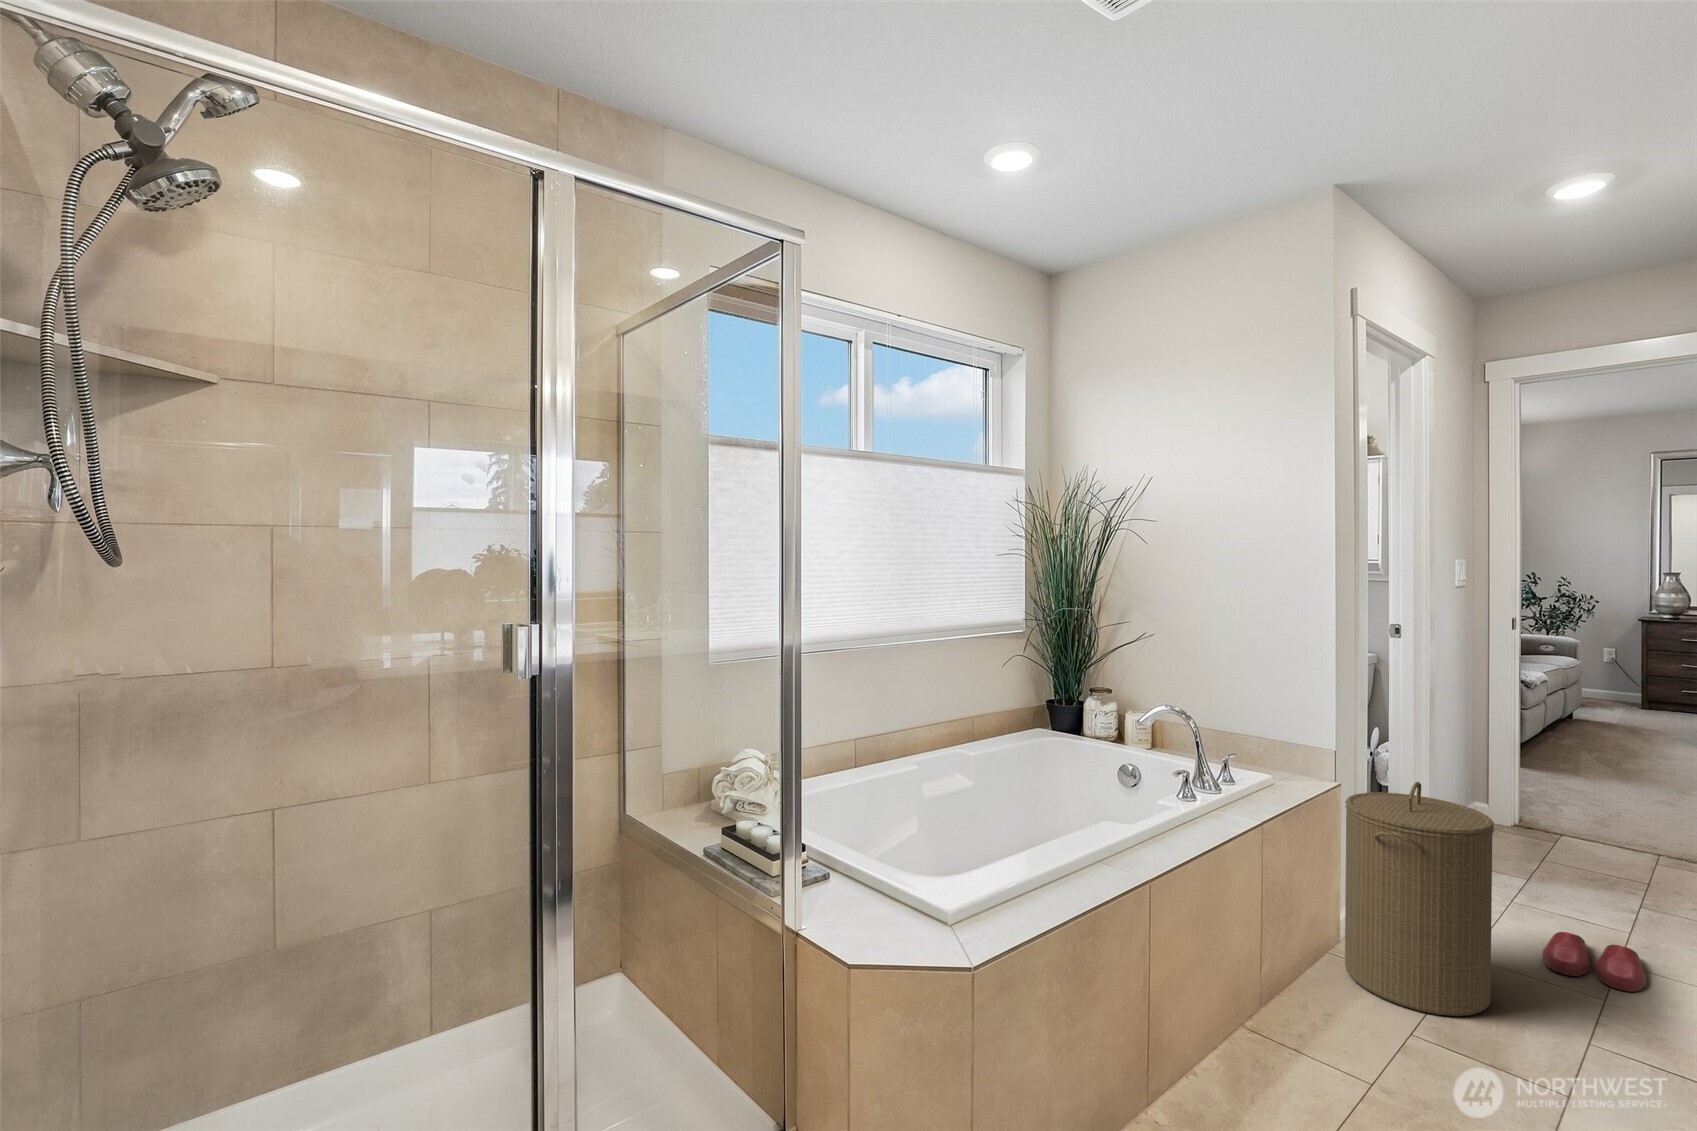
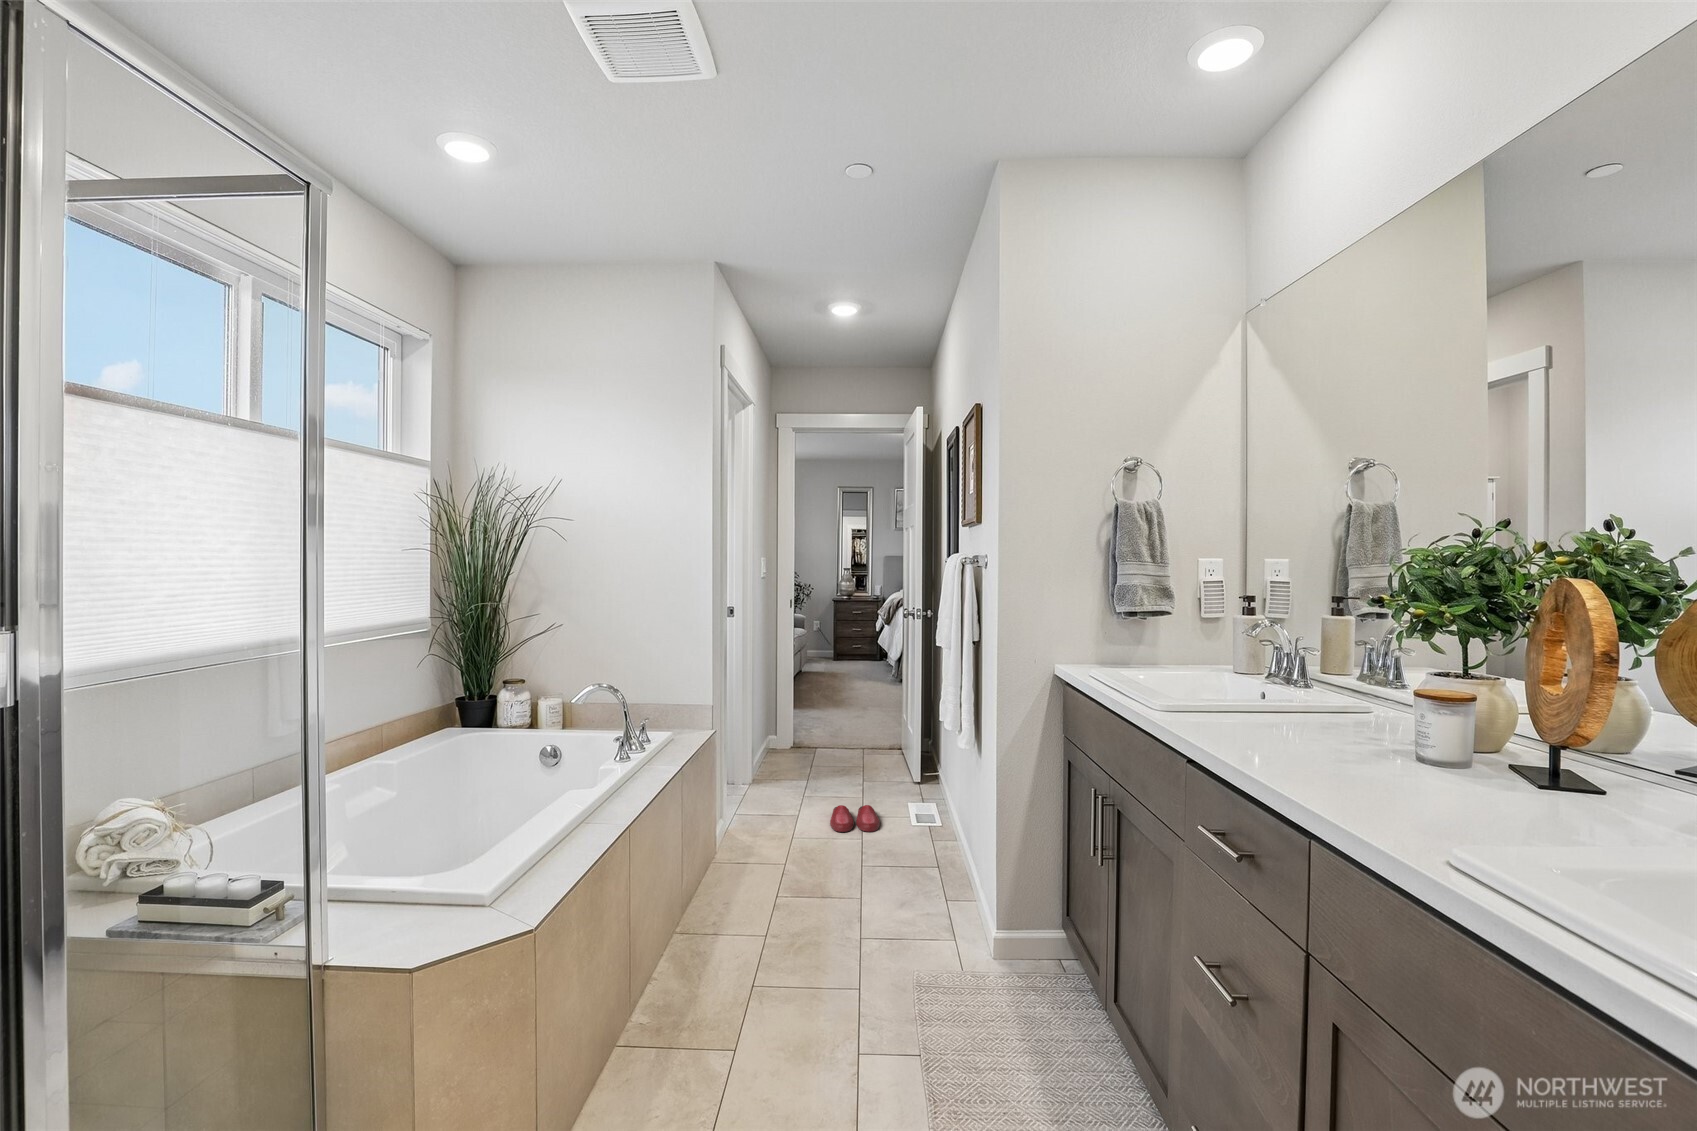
laundry hamper: present [1345,782,1494,1016] -> none [727,717,816,882]

